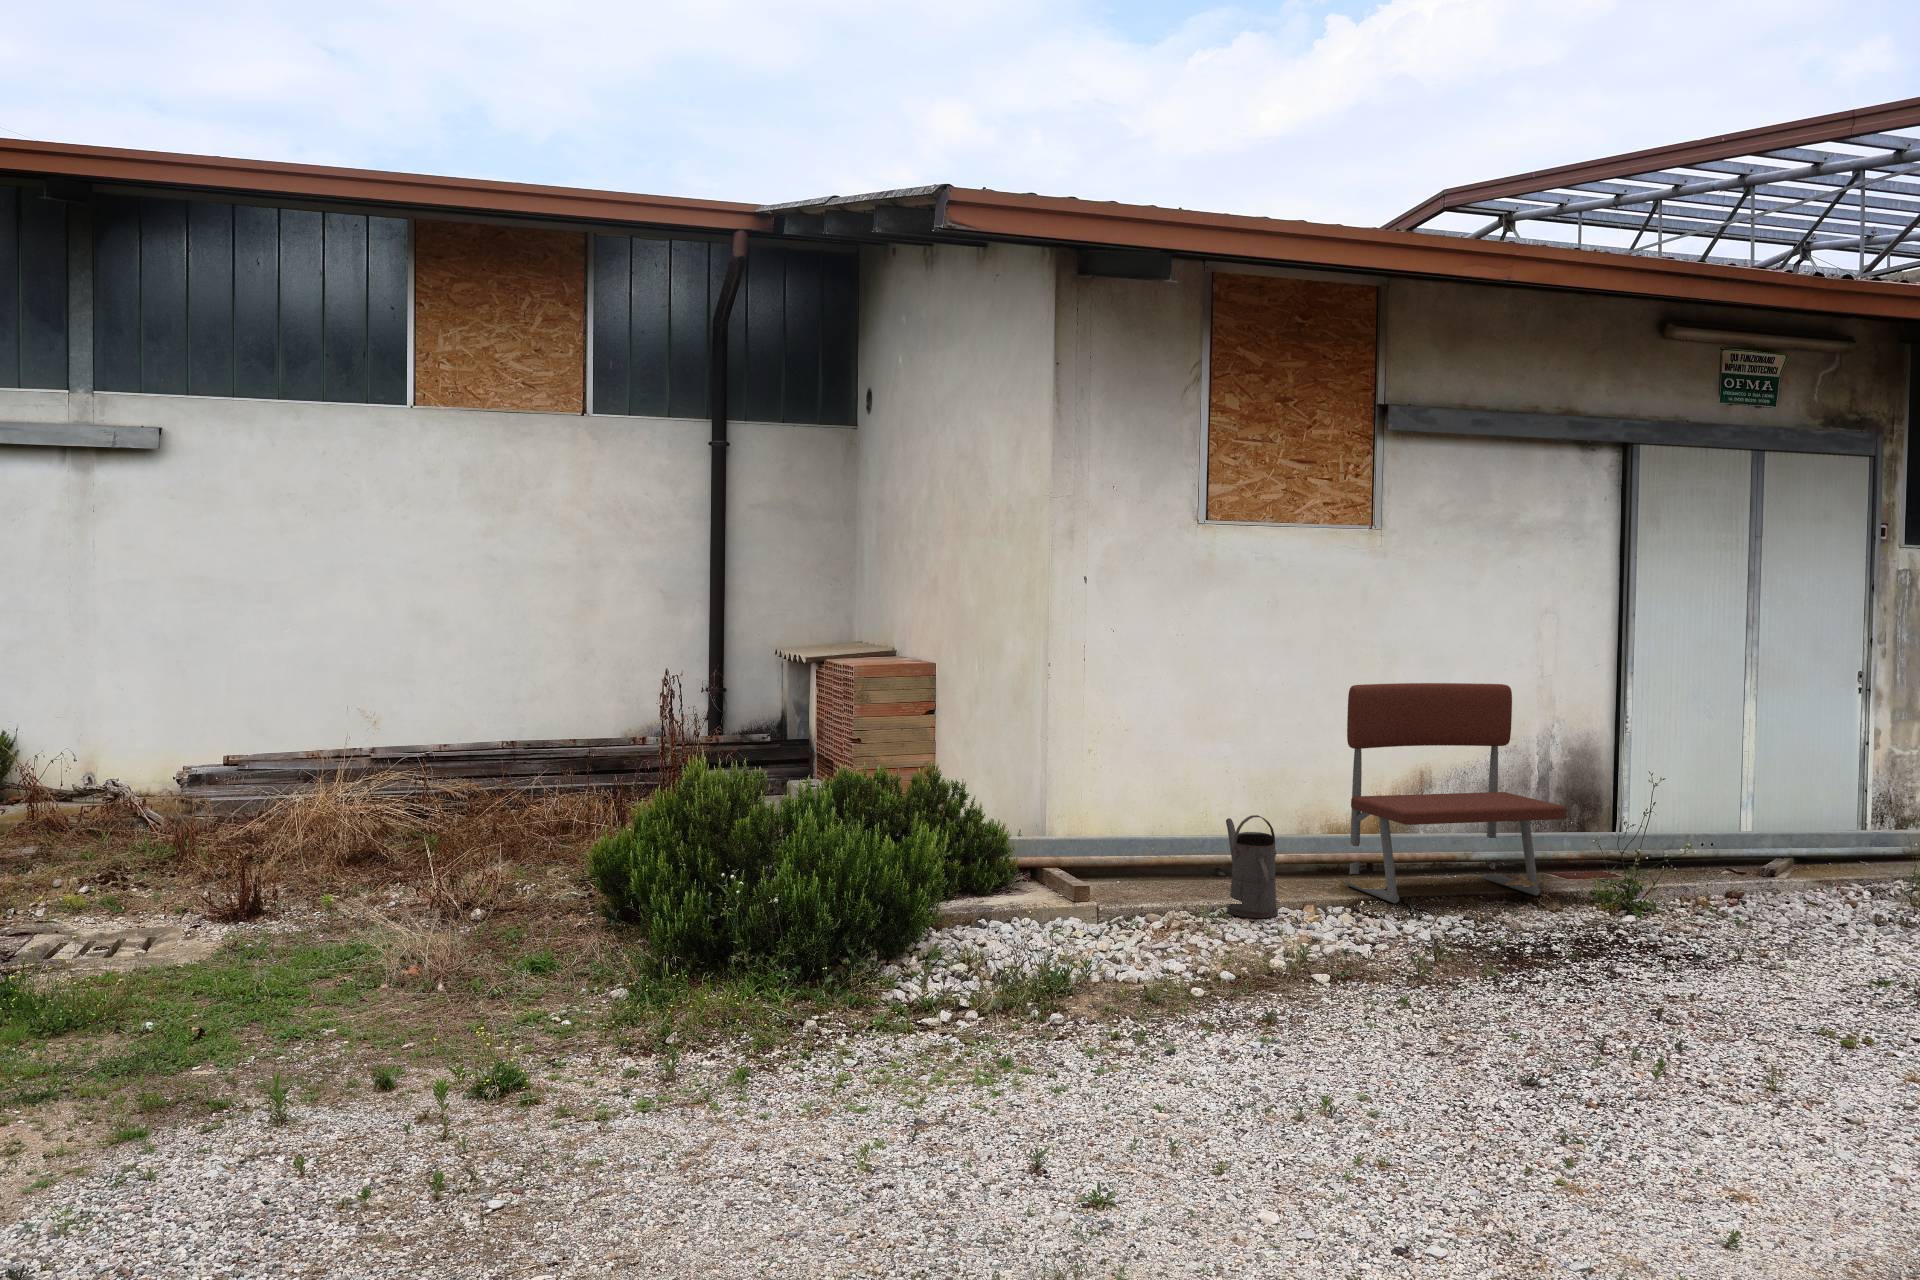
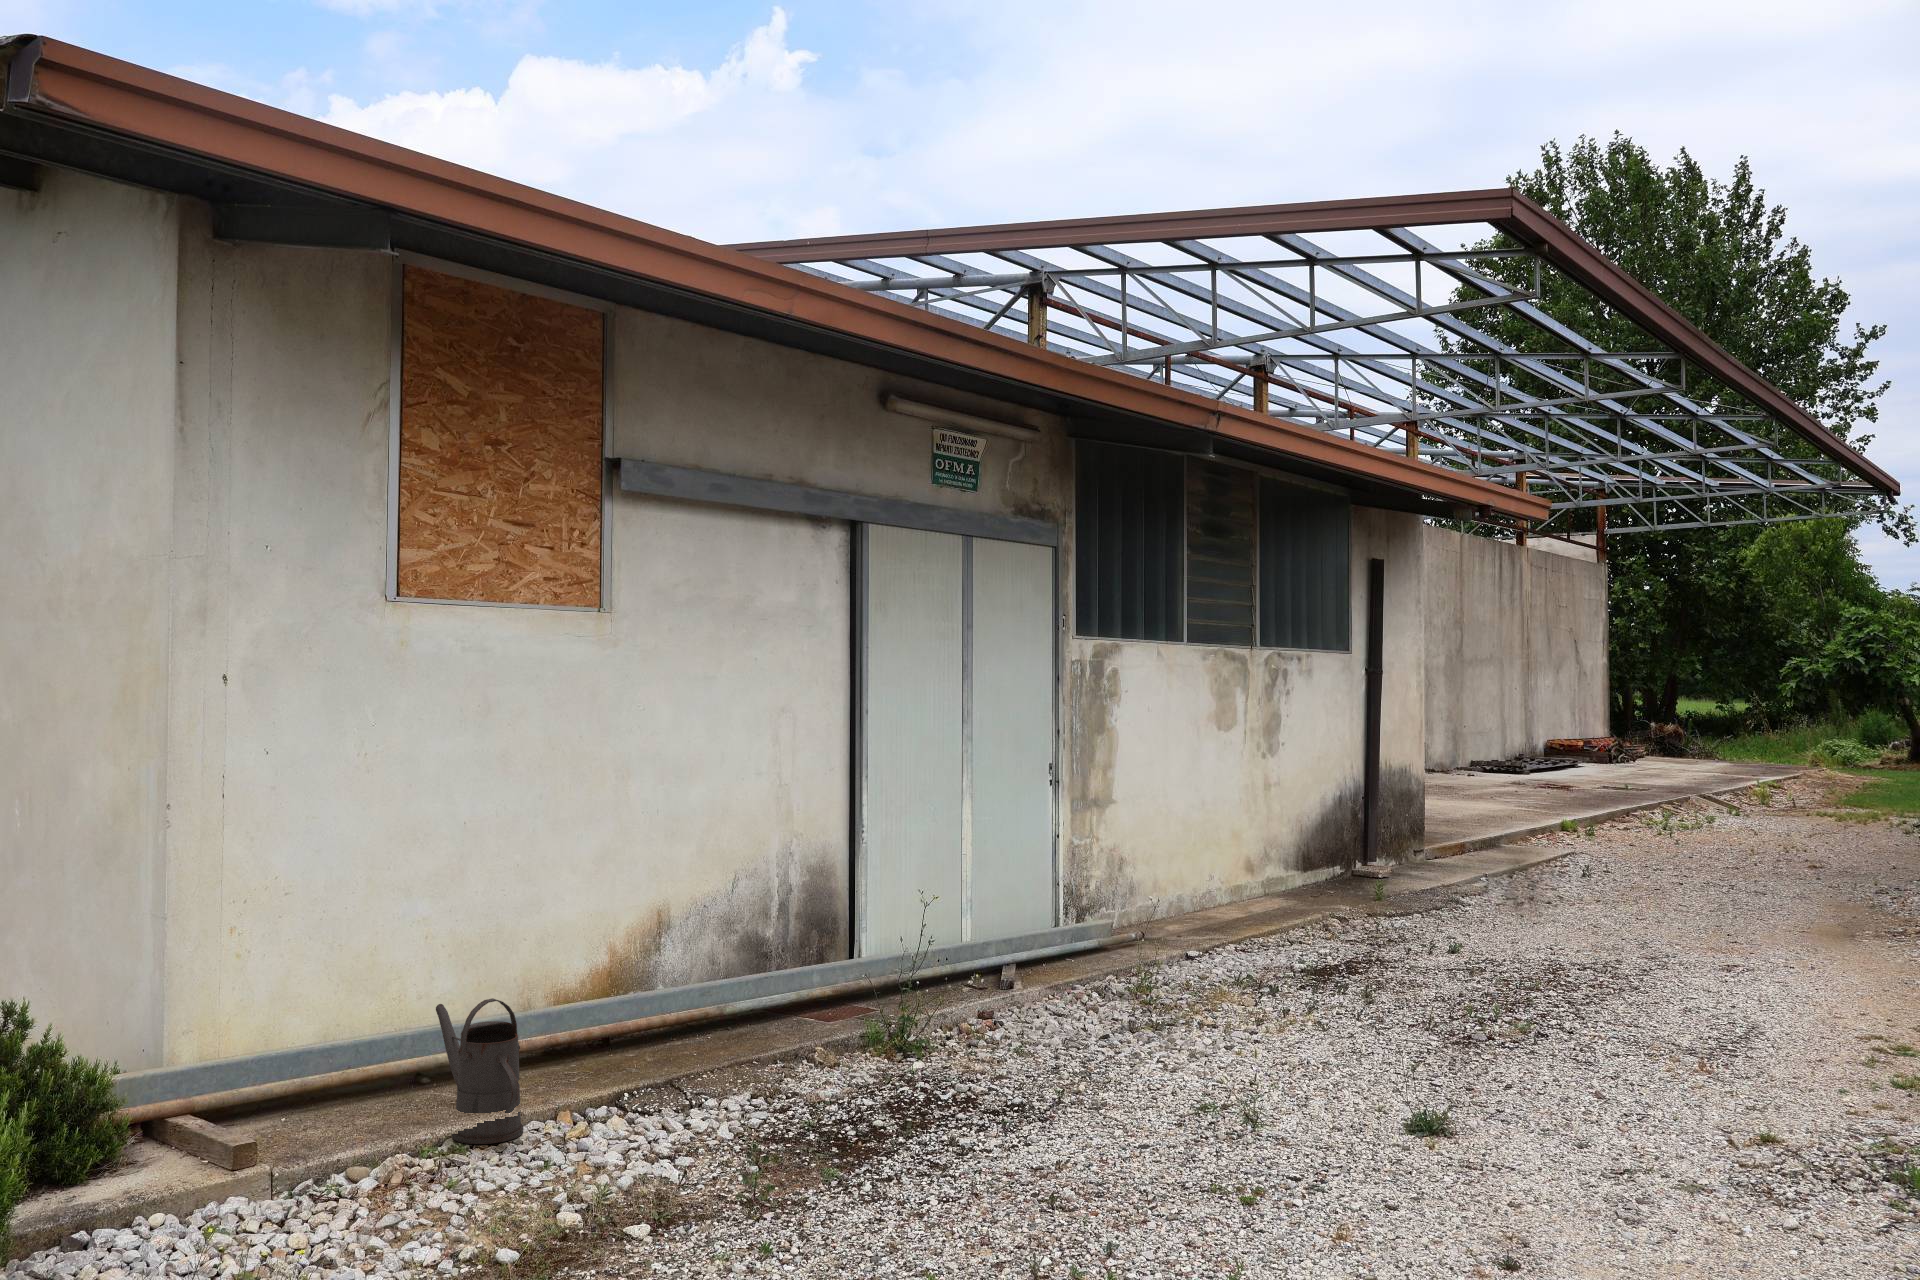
bench: present [1347,683,1566,903] -> none [585,797,837,1086]

